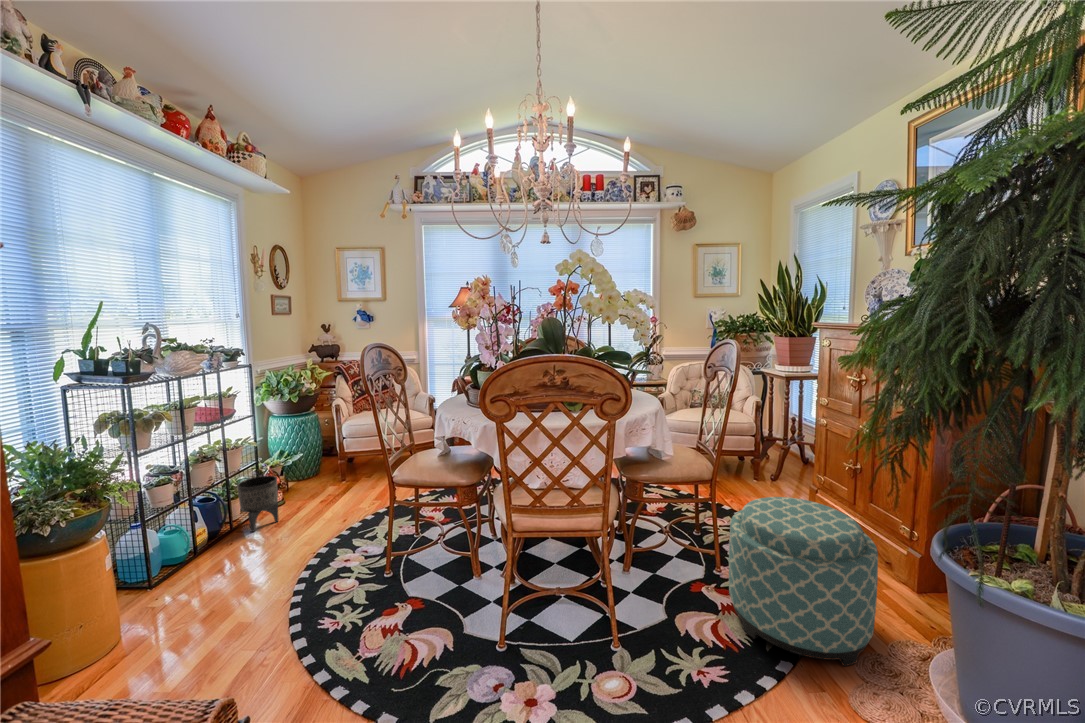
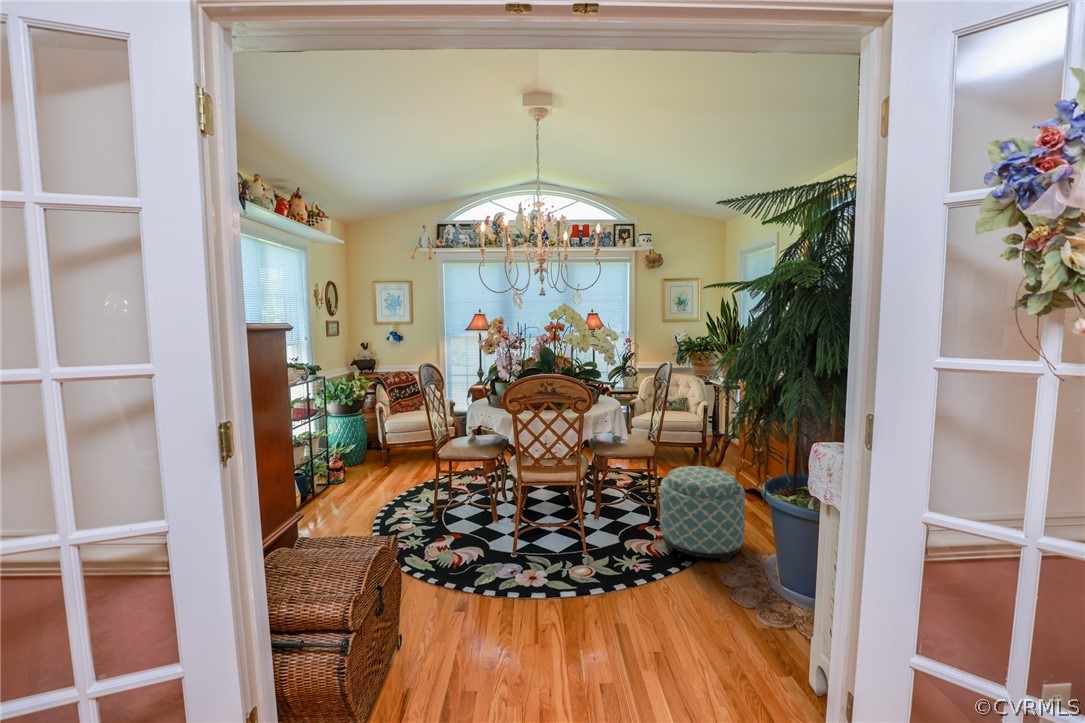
planter: present [237,475,278,532] -> none [318,459,345,499]

